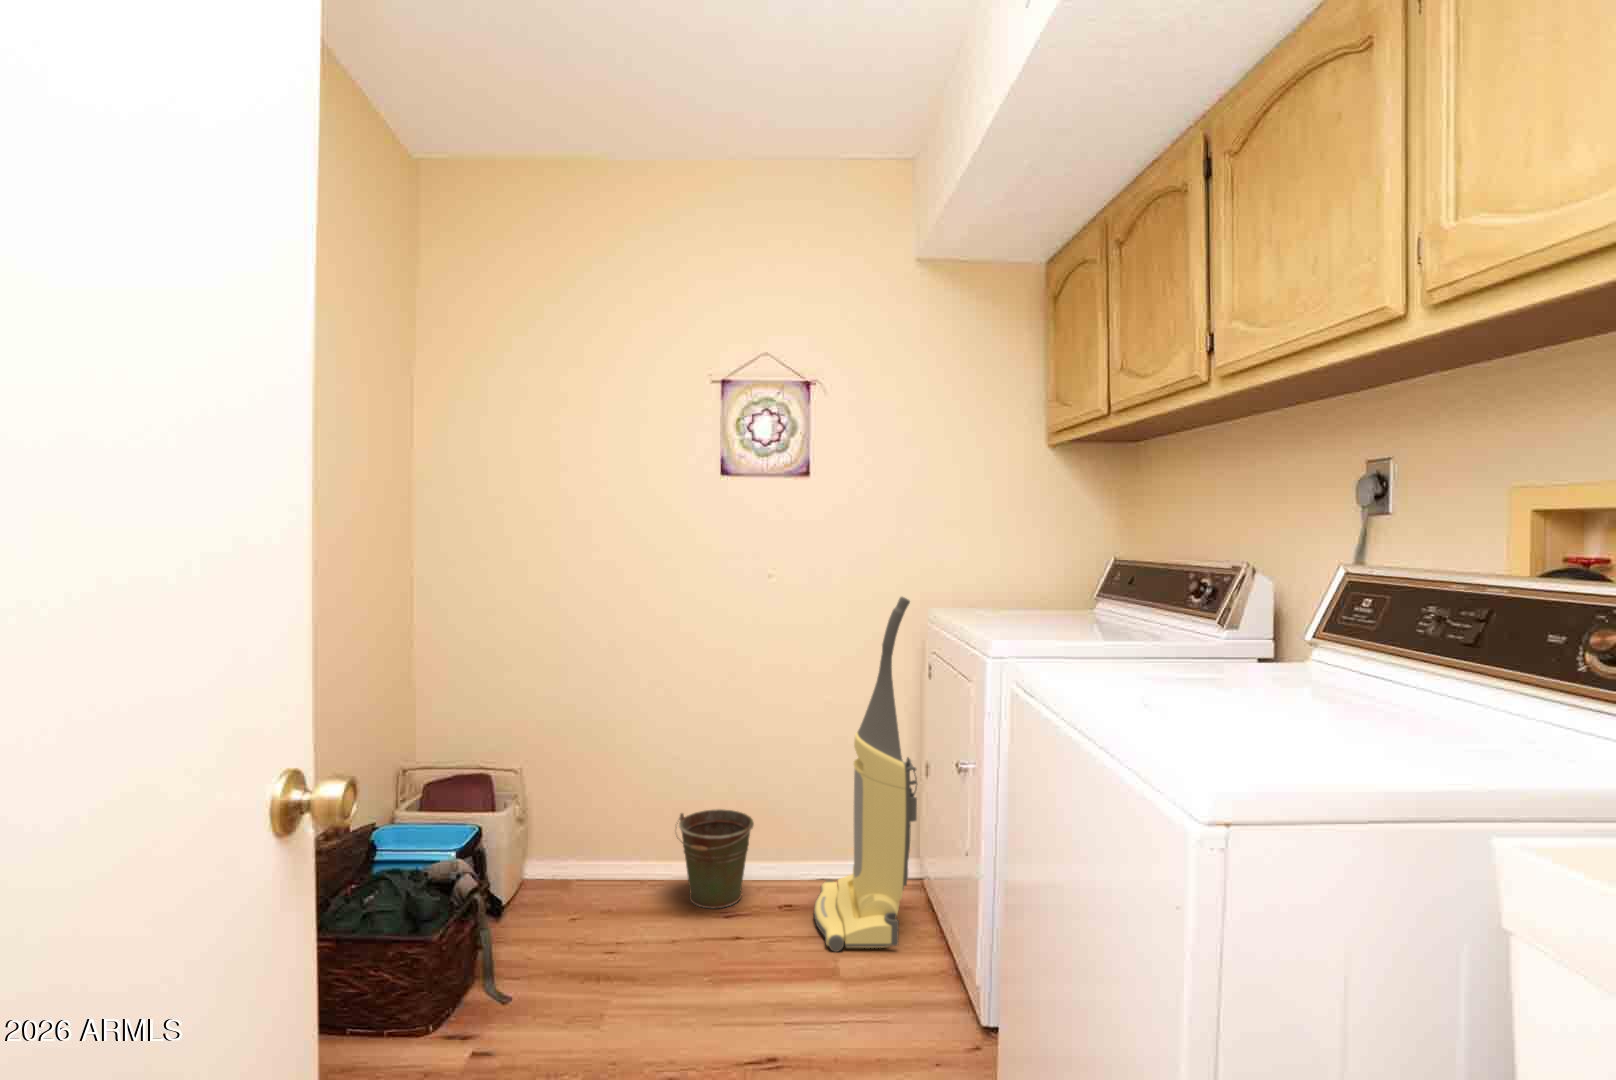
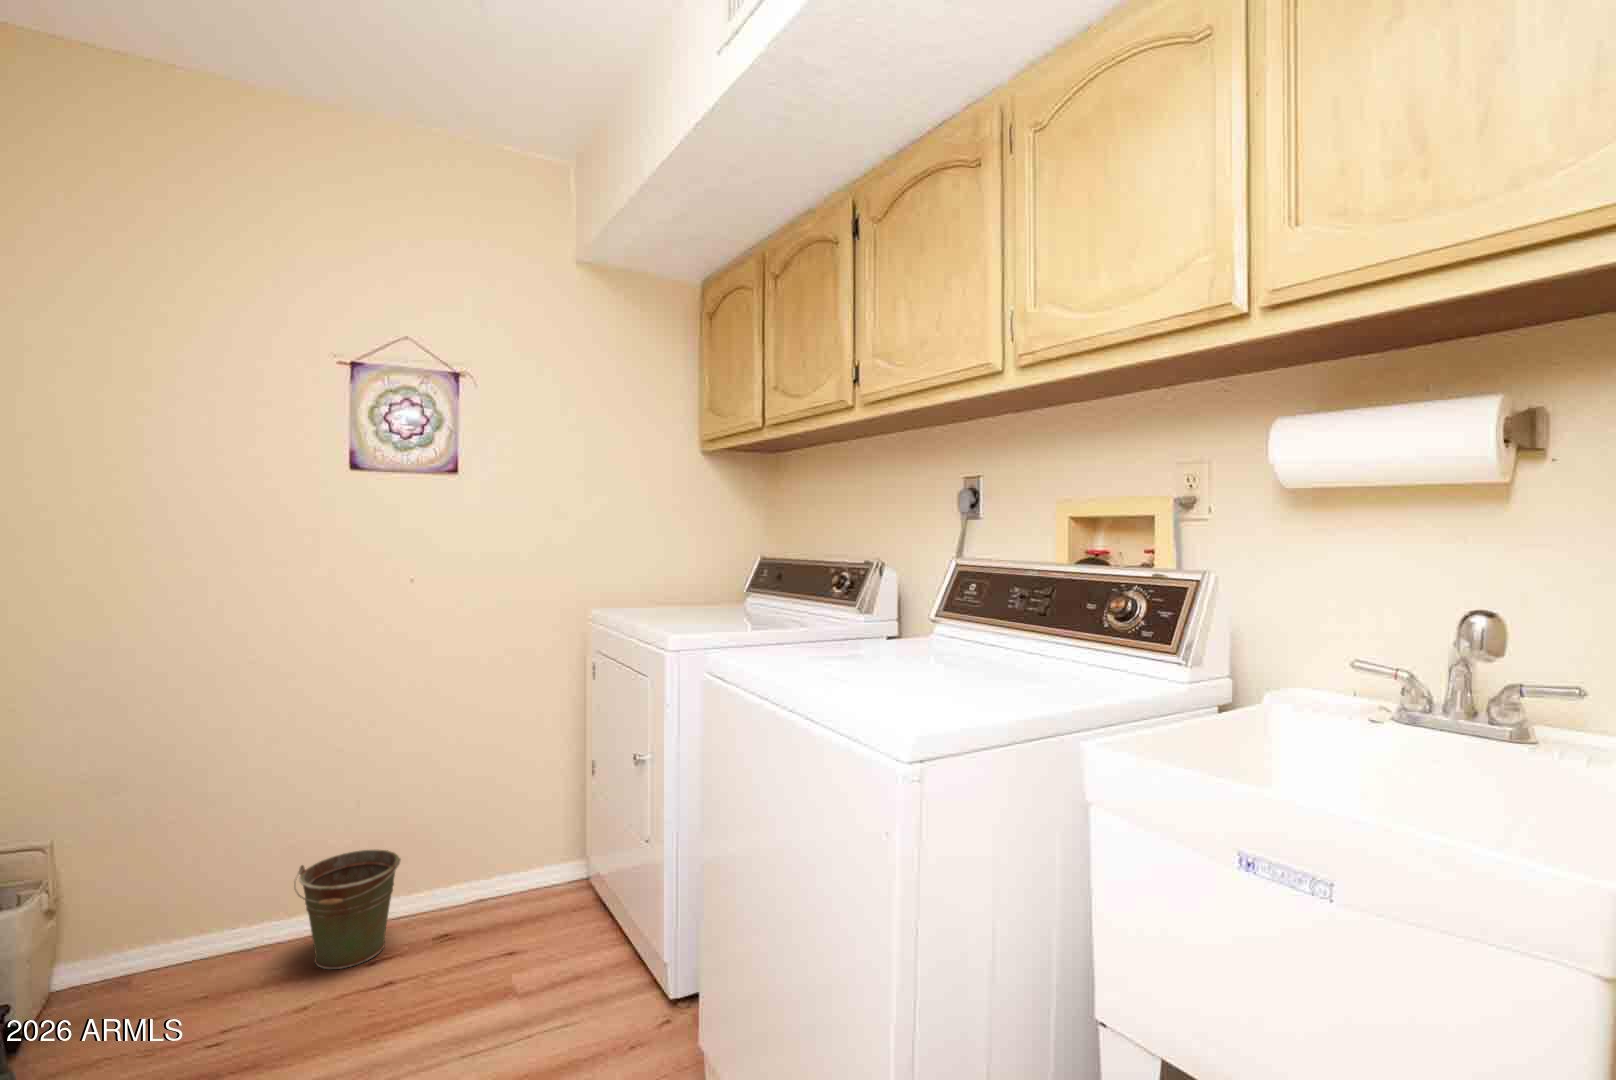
vacuum cleaner: present [814,597,917,952] -> none [477,598,590,975]

